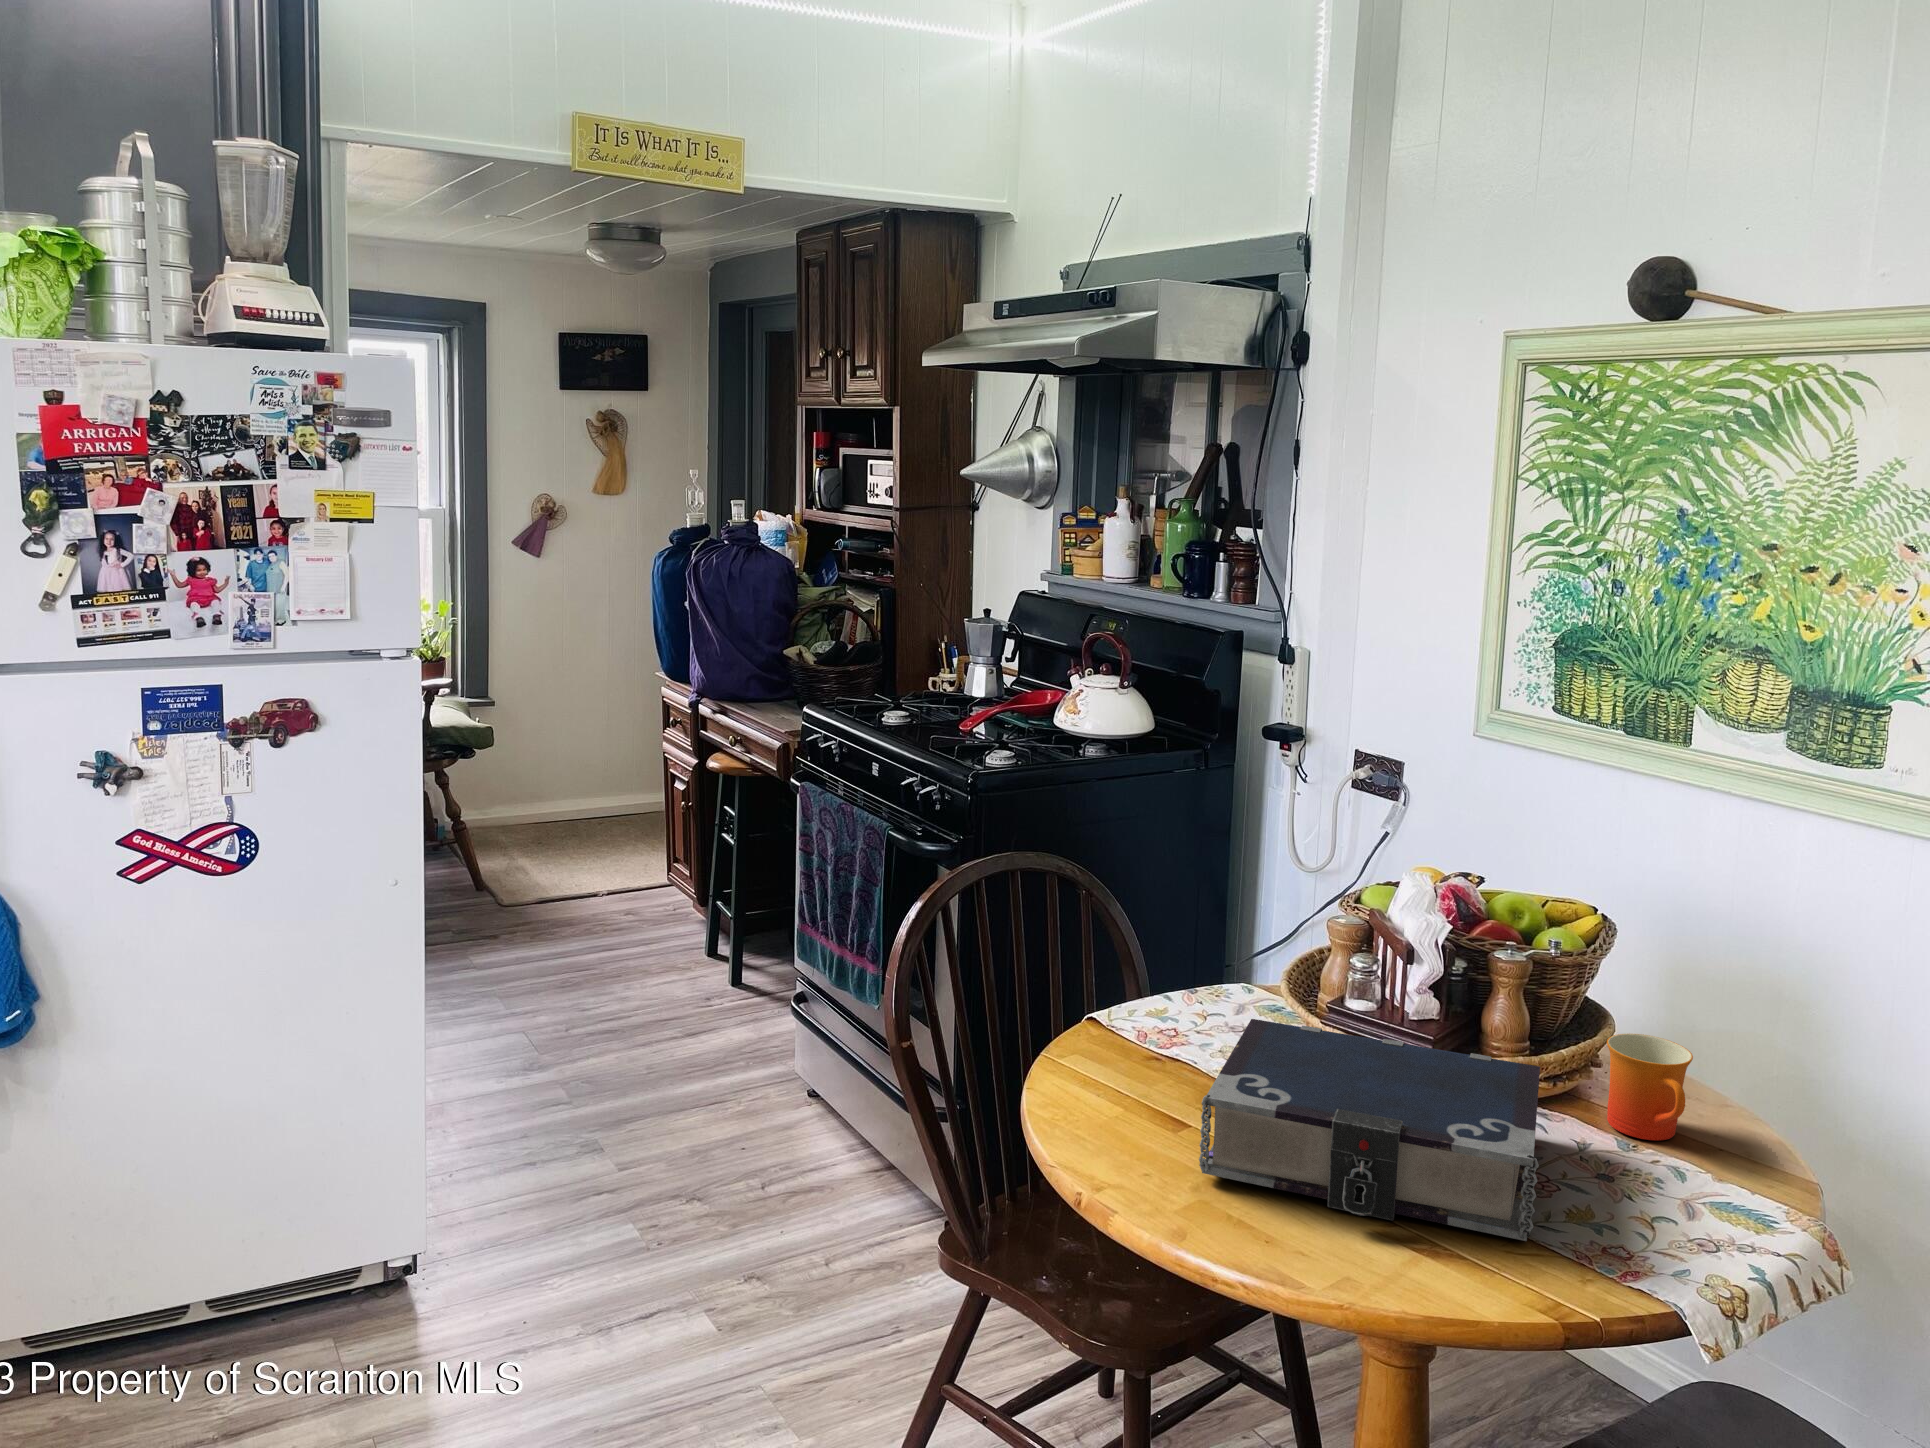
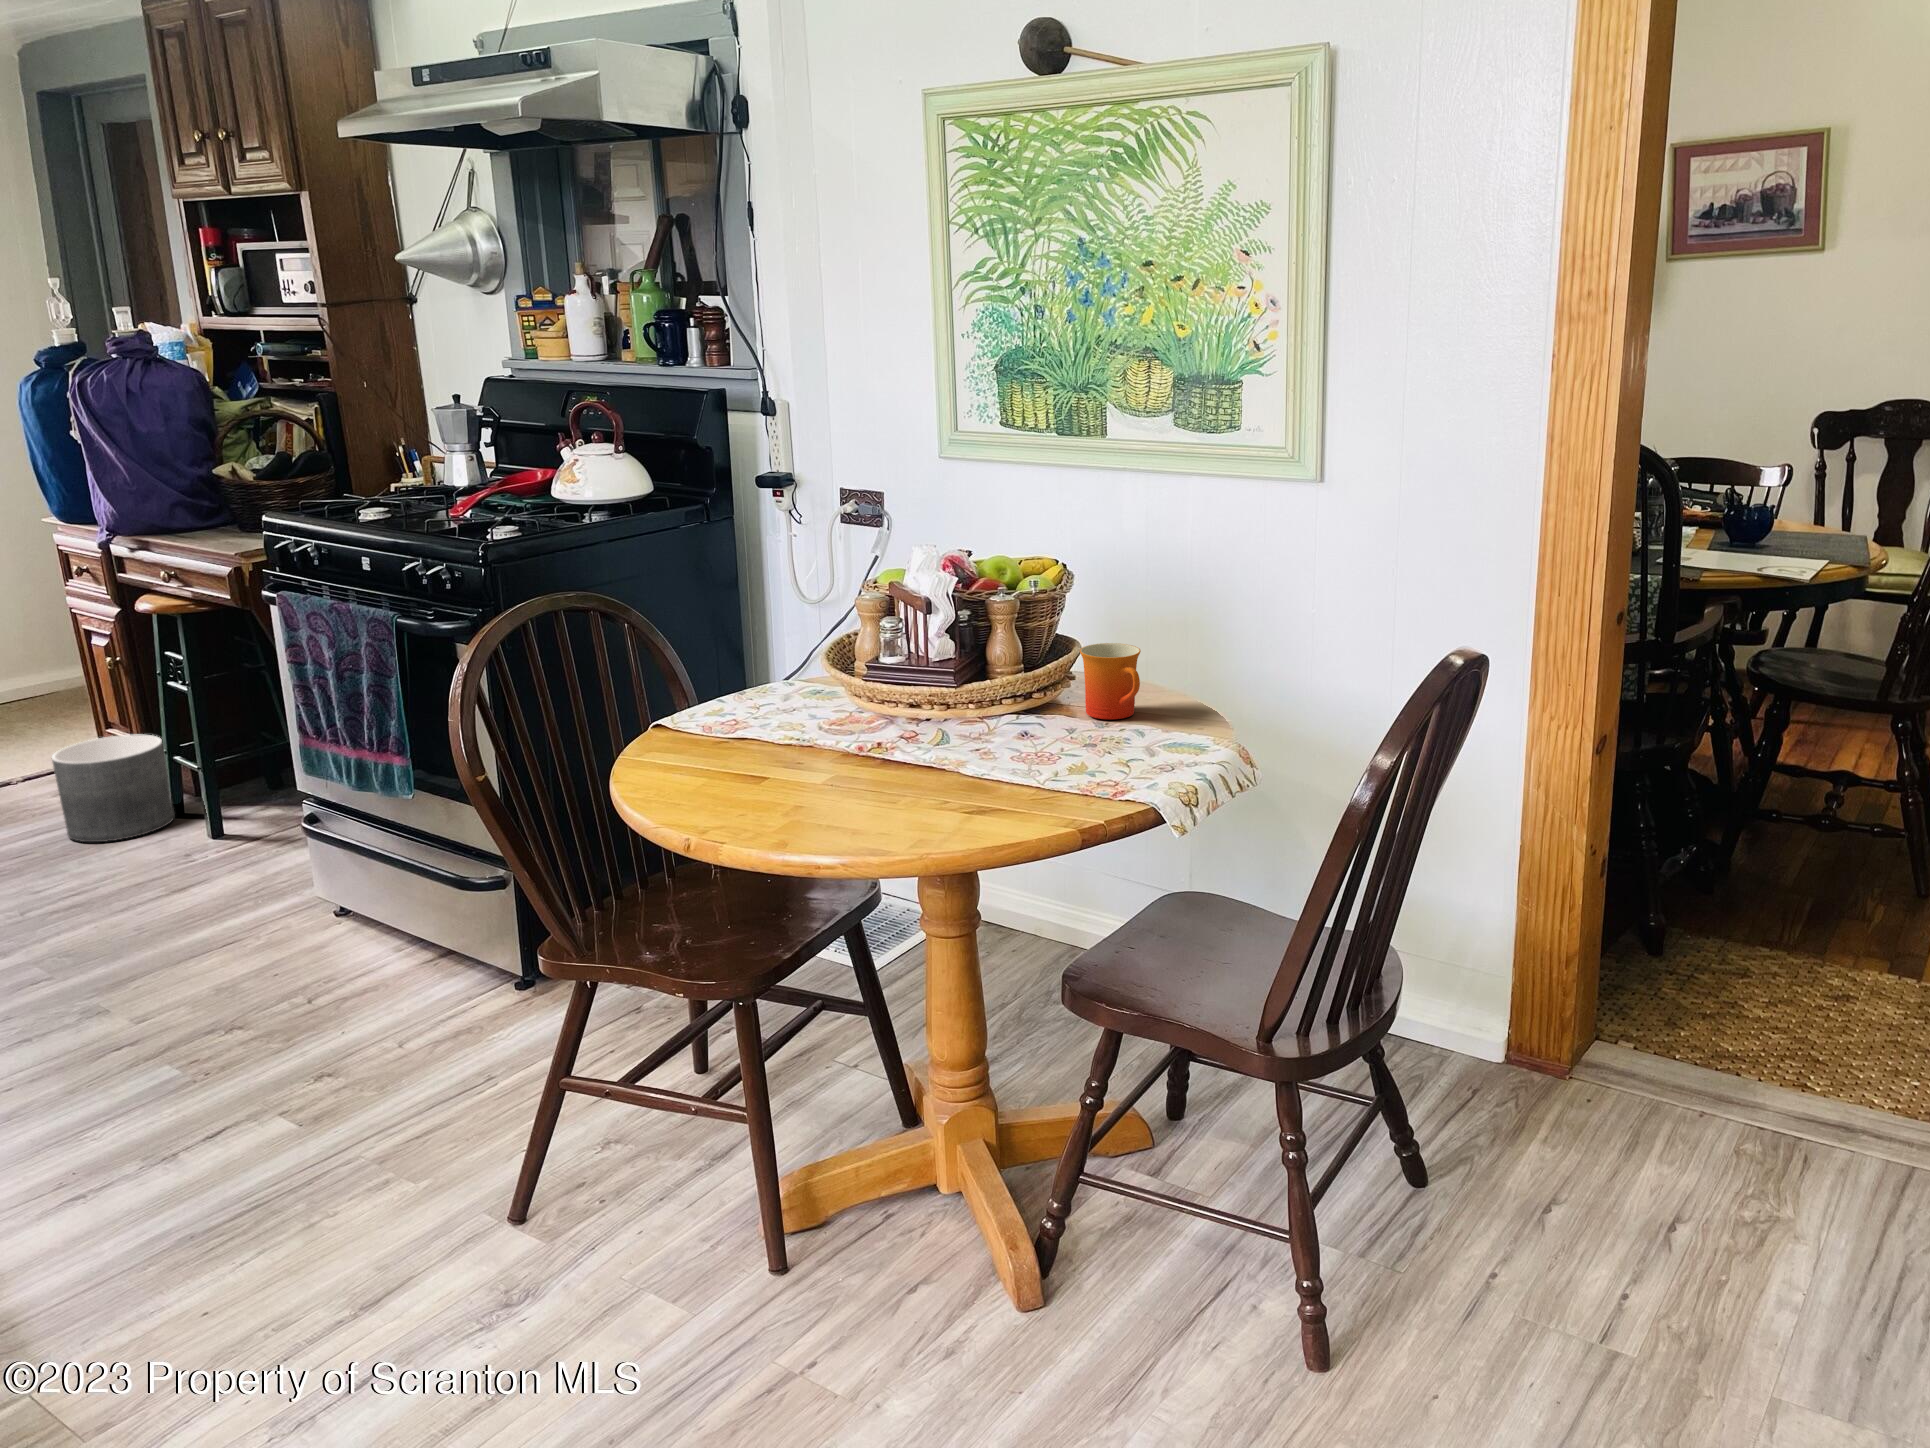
planter: none [619,875,706,972] -> present [52,734,175,842]
book: present [1199,1019,1540,1241] -> none [783,675,1051,800]

